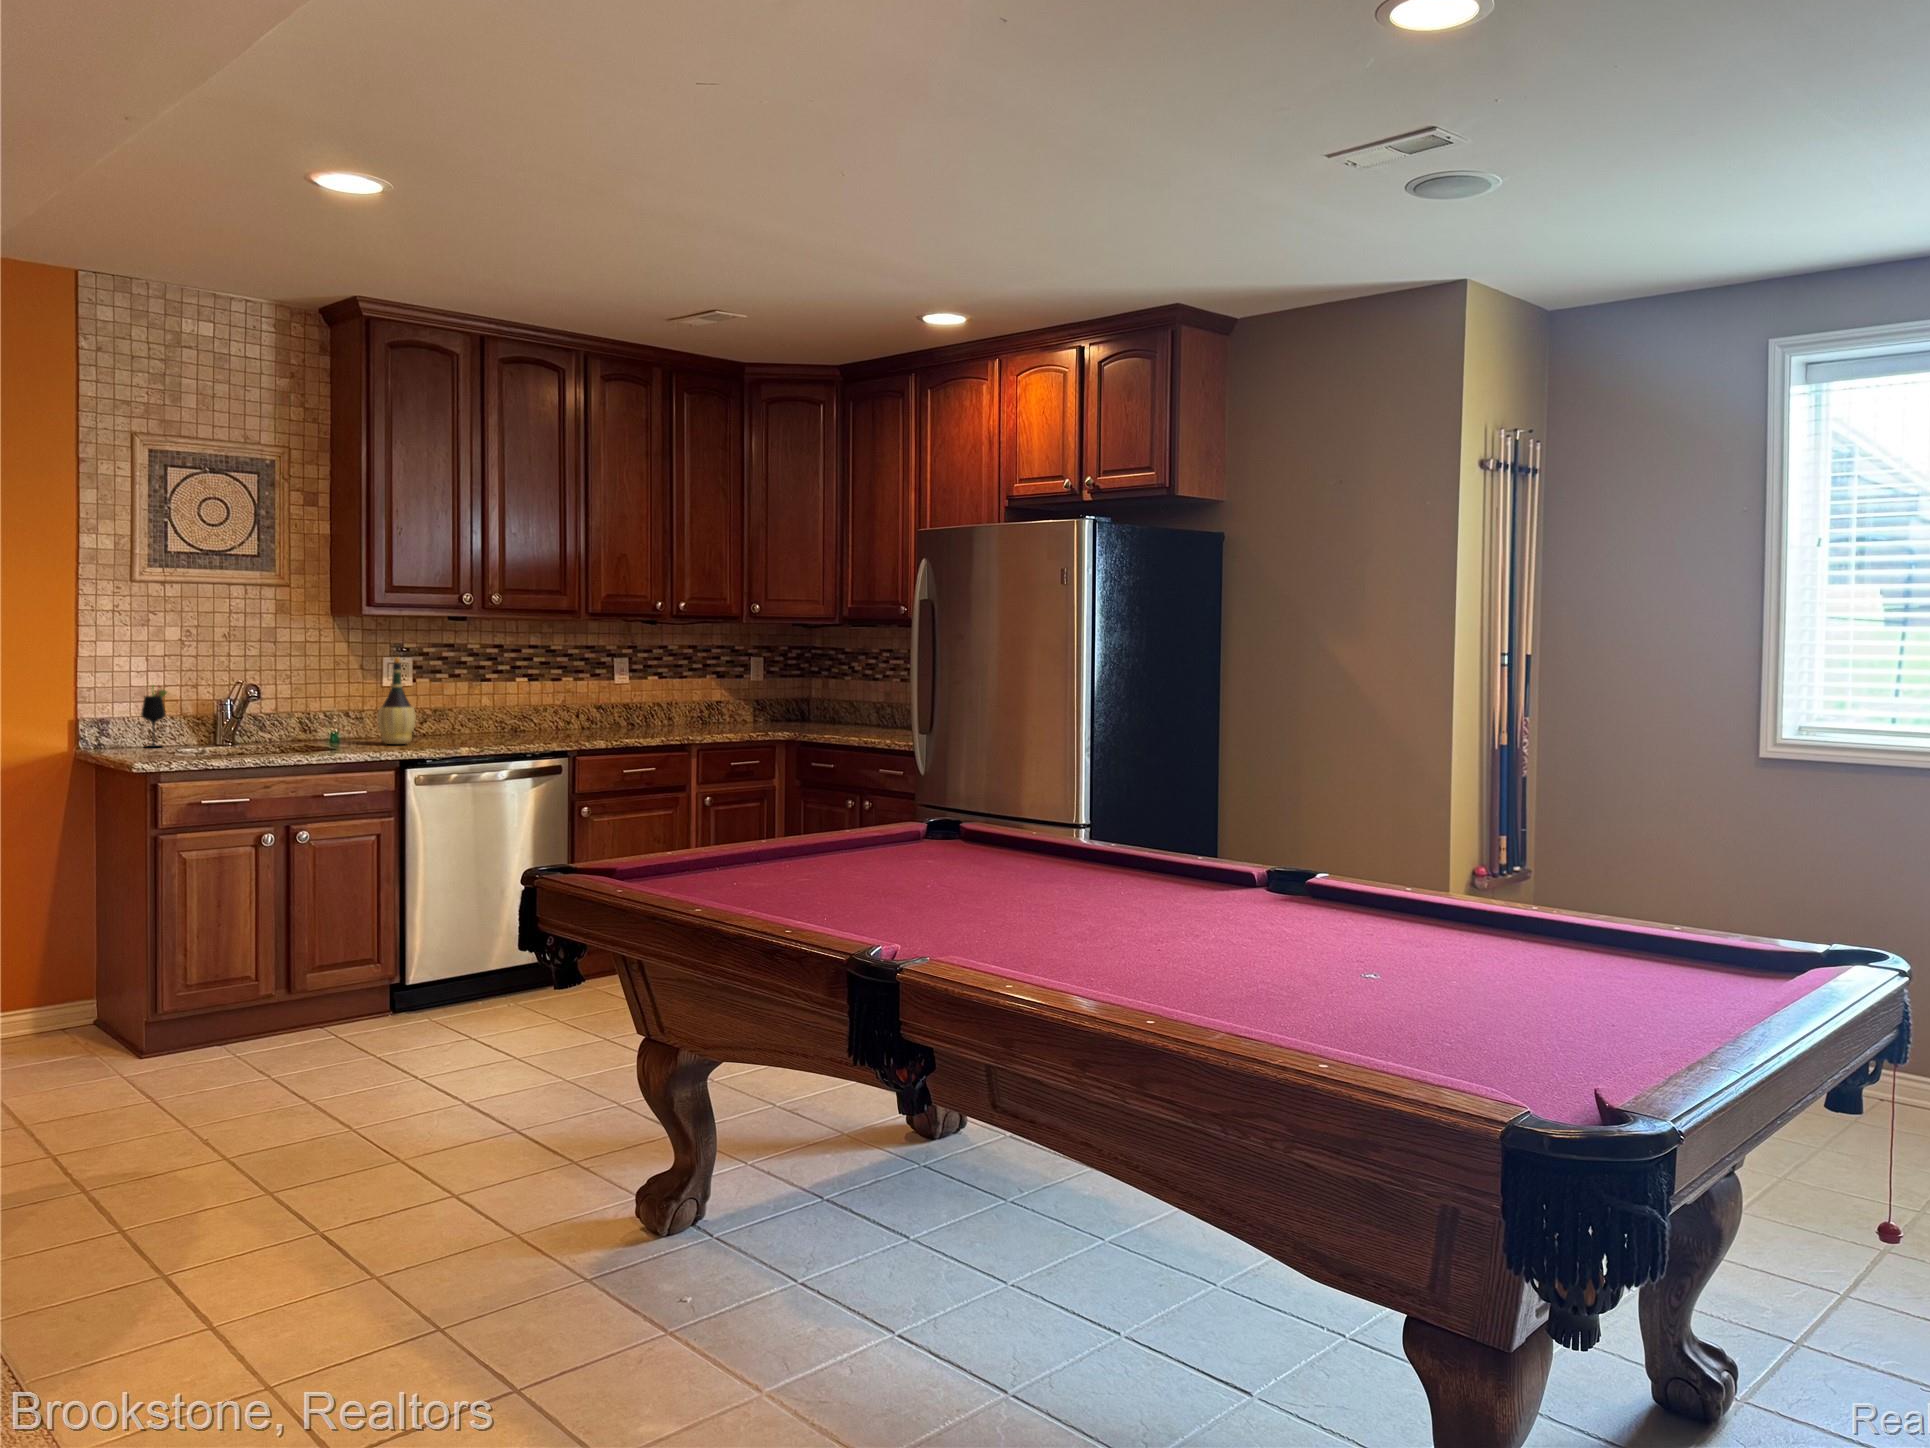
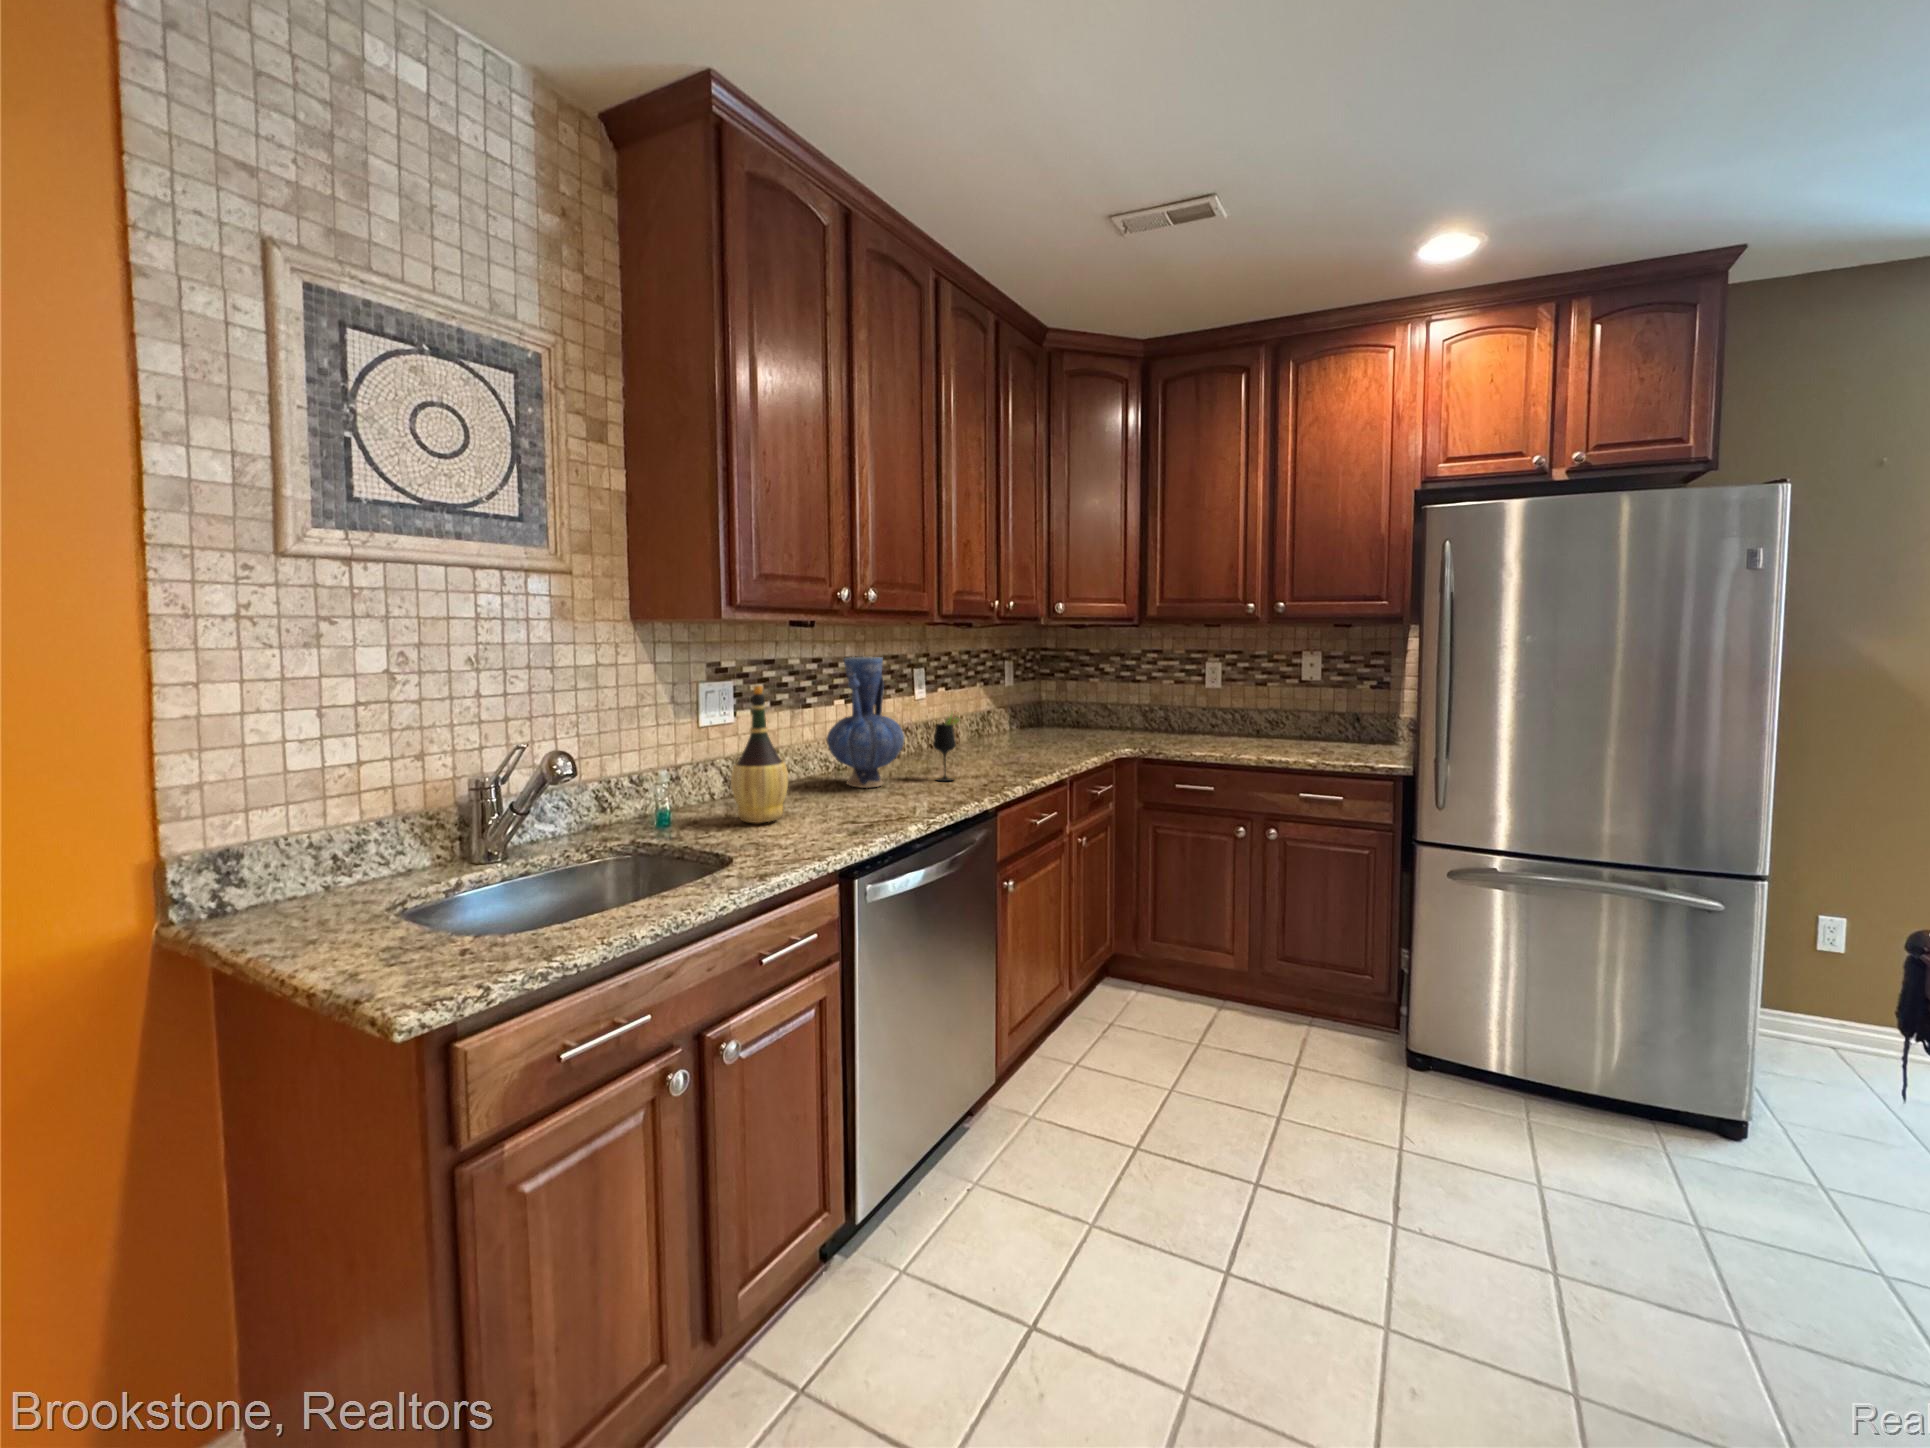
vase: none [483,644,543,739] -> present [827,657,904,788]
wine glass: present [141,689,167,747] -> present [933,716,959,781]

